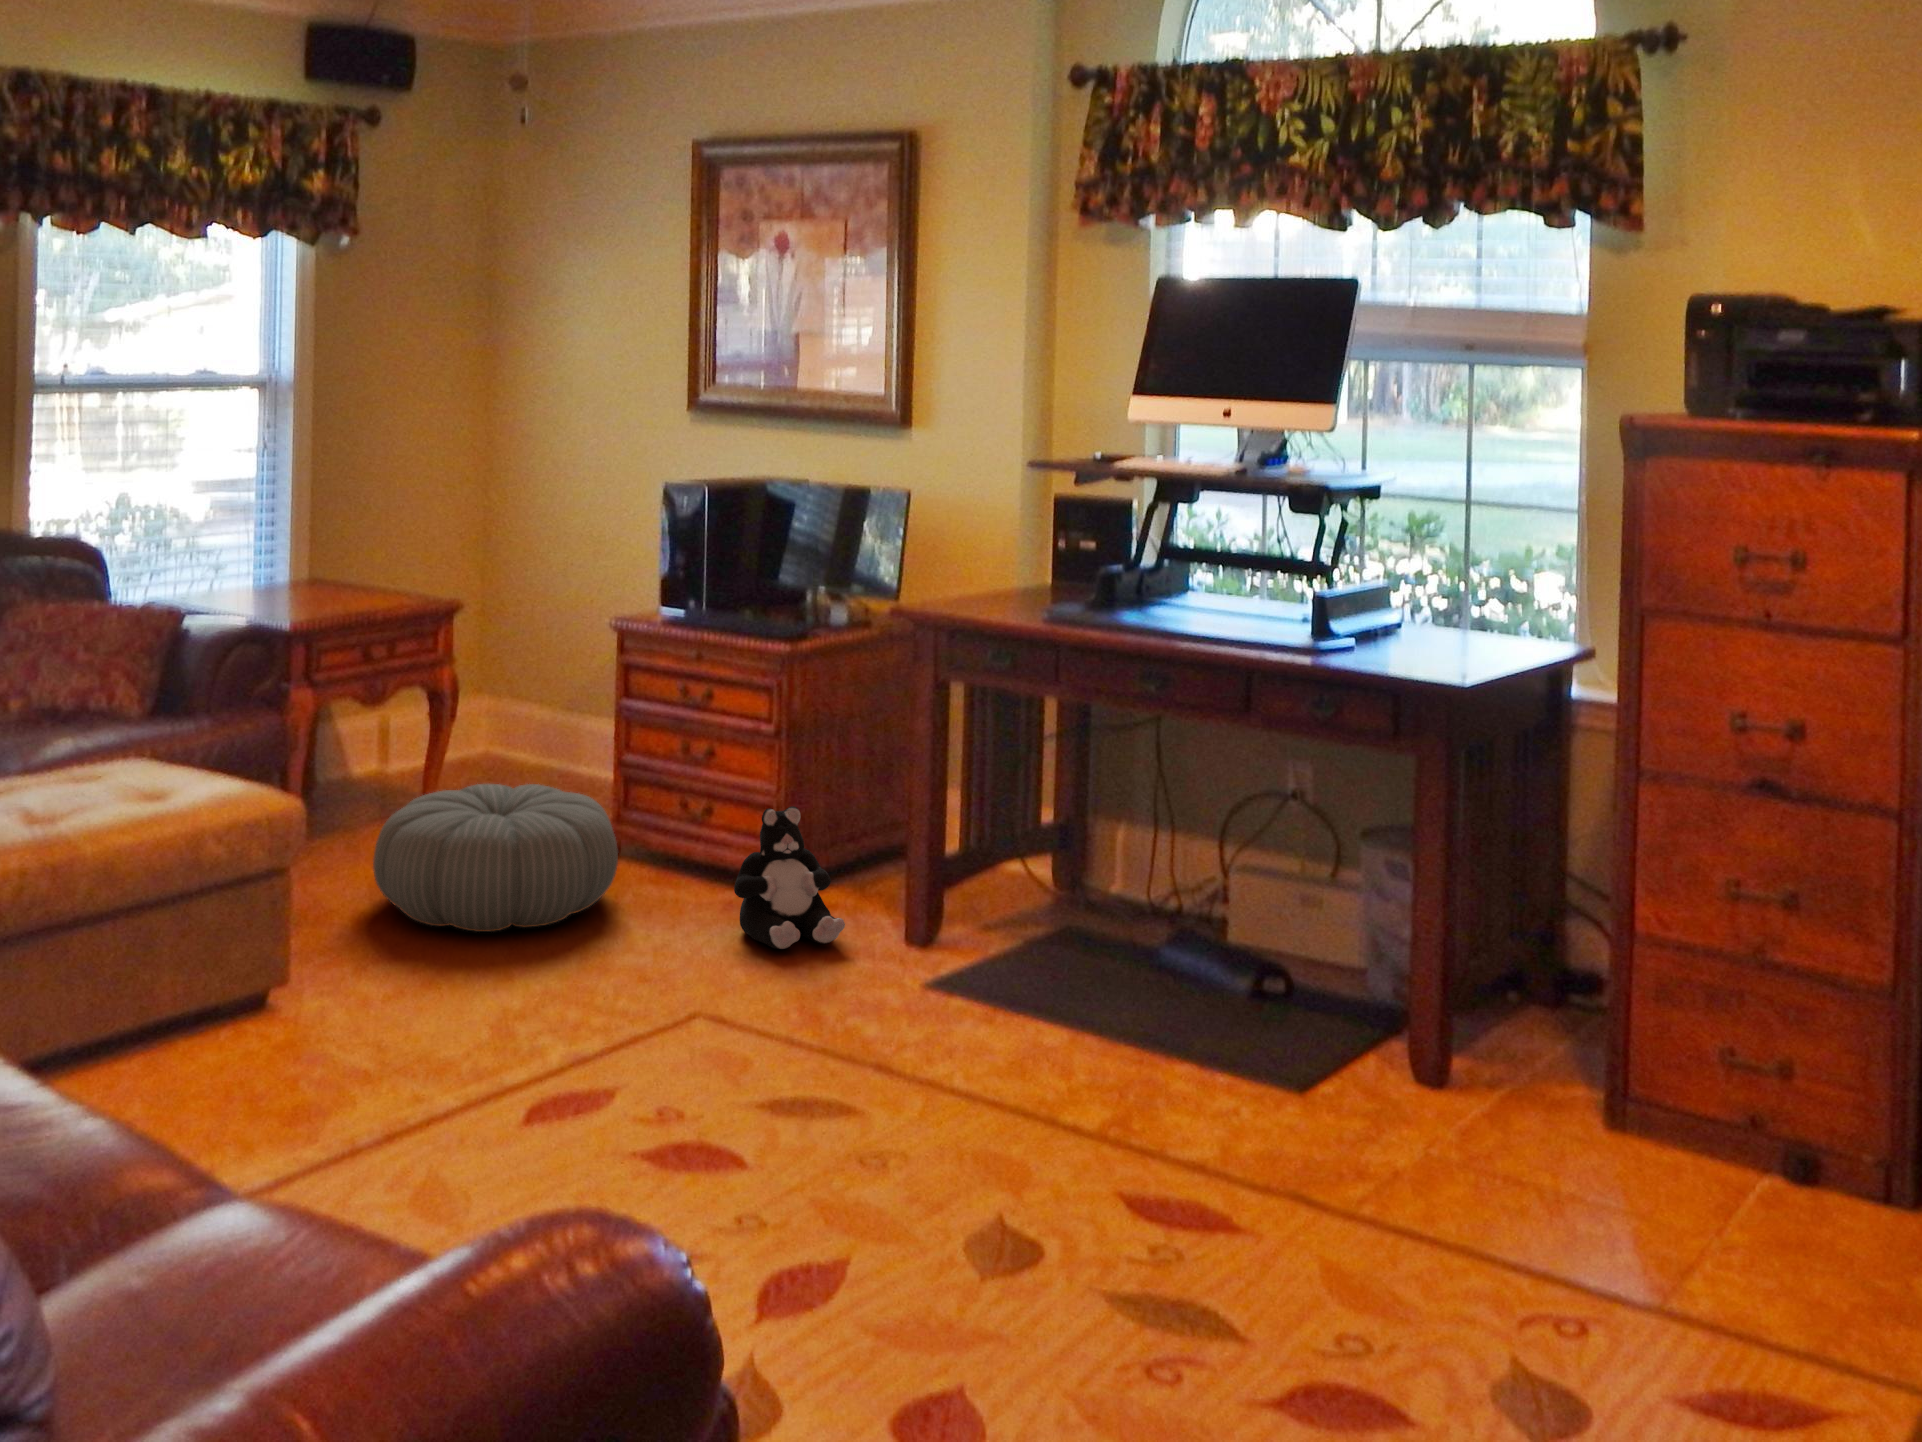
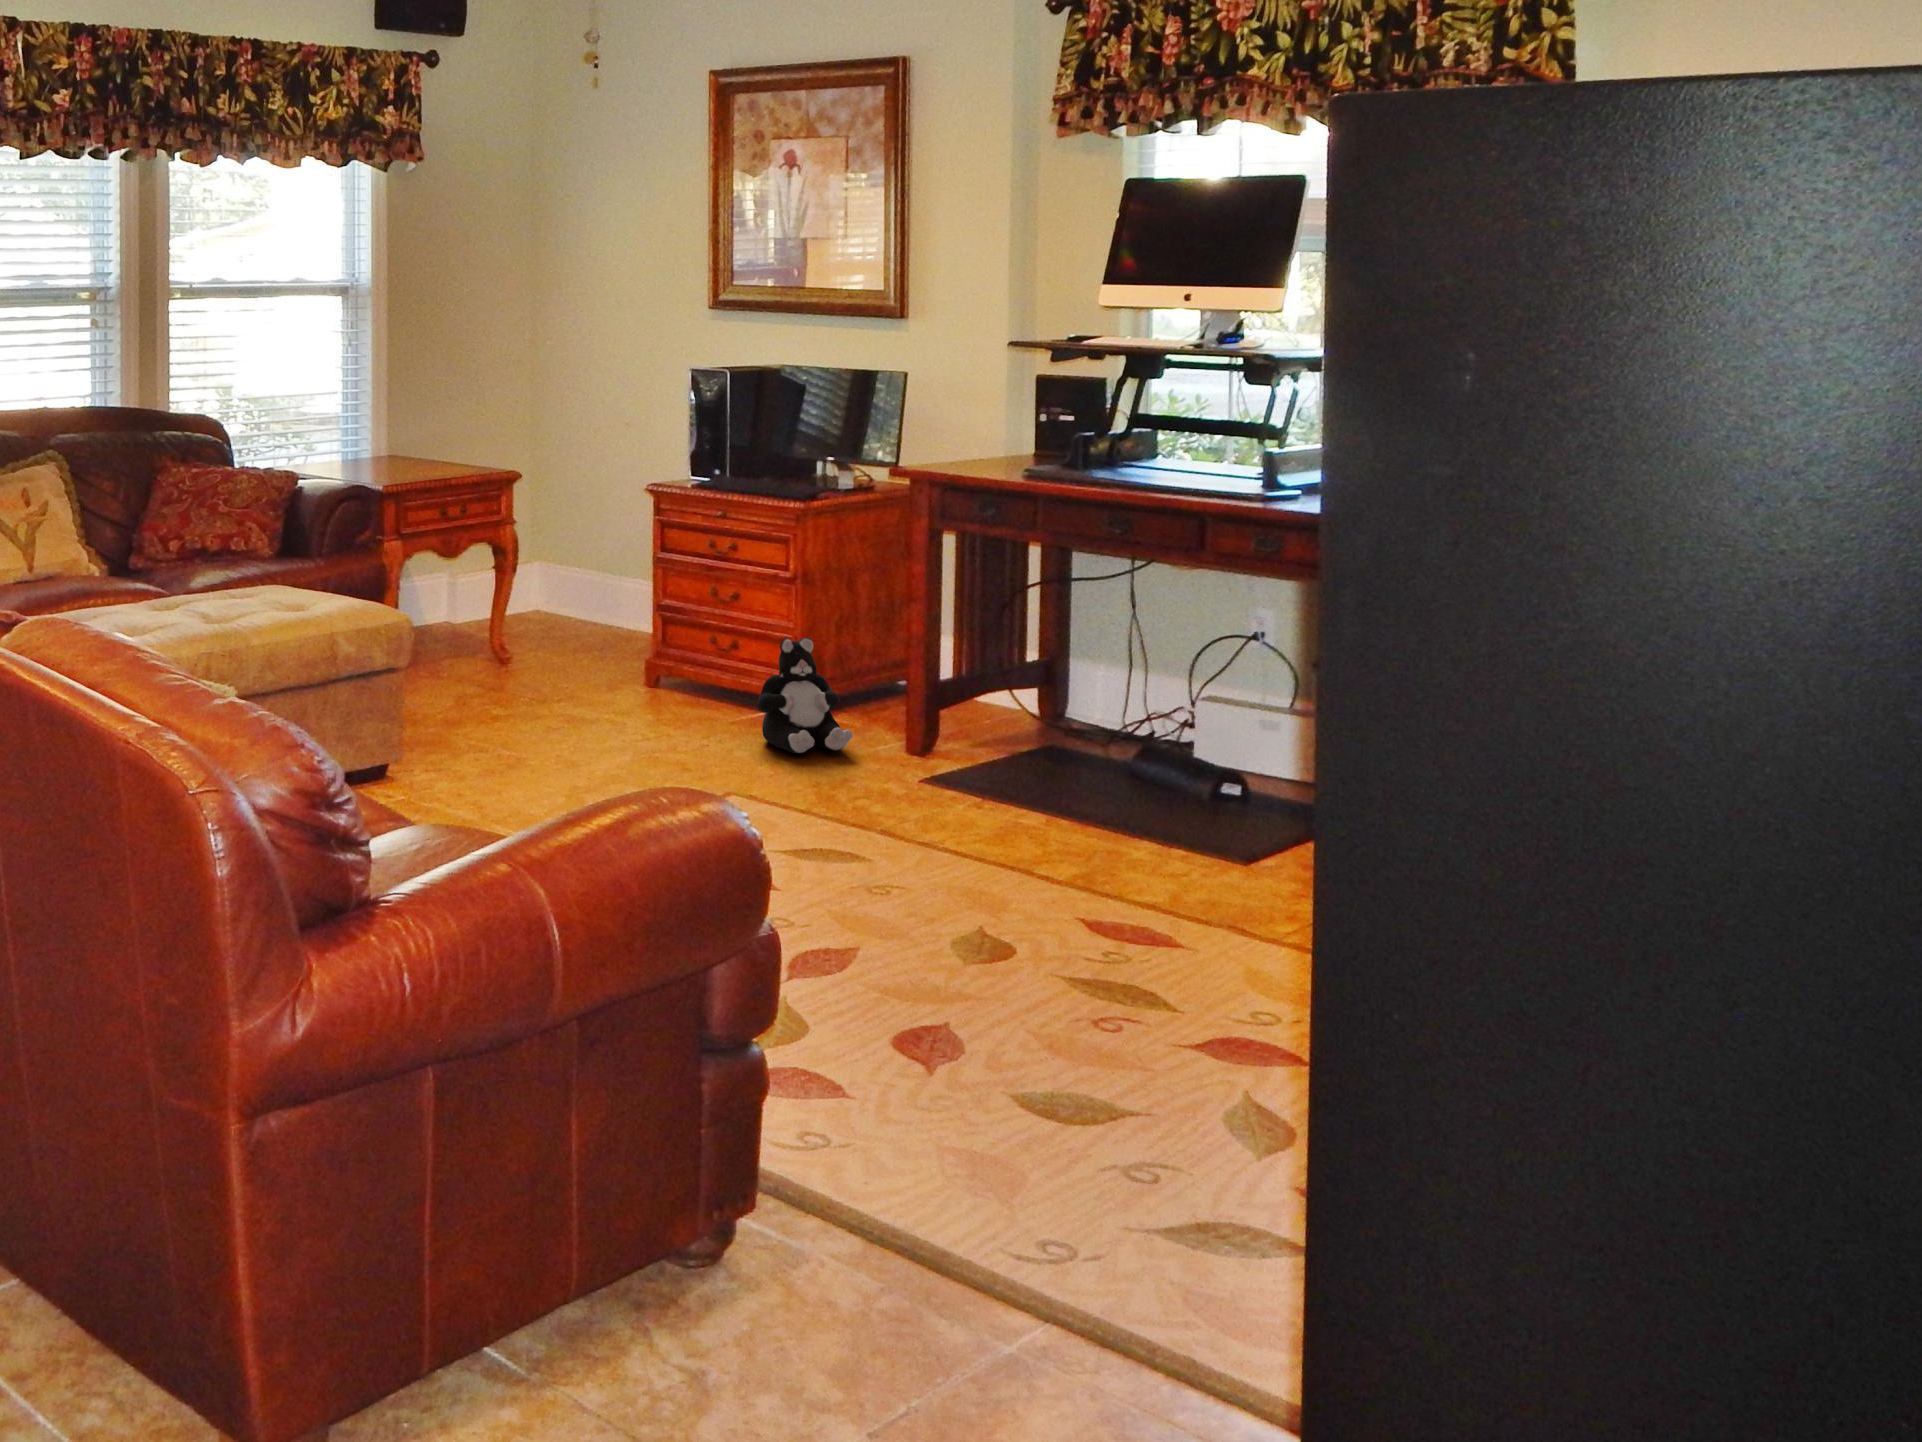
pouf: present [373,784,618,932] -> none [457,619,658,734]

